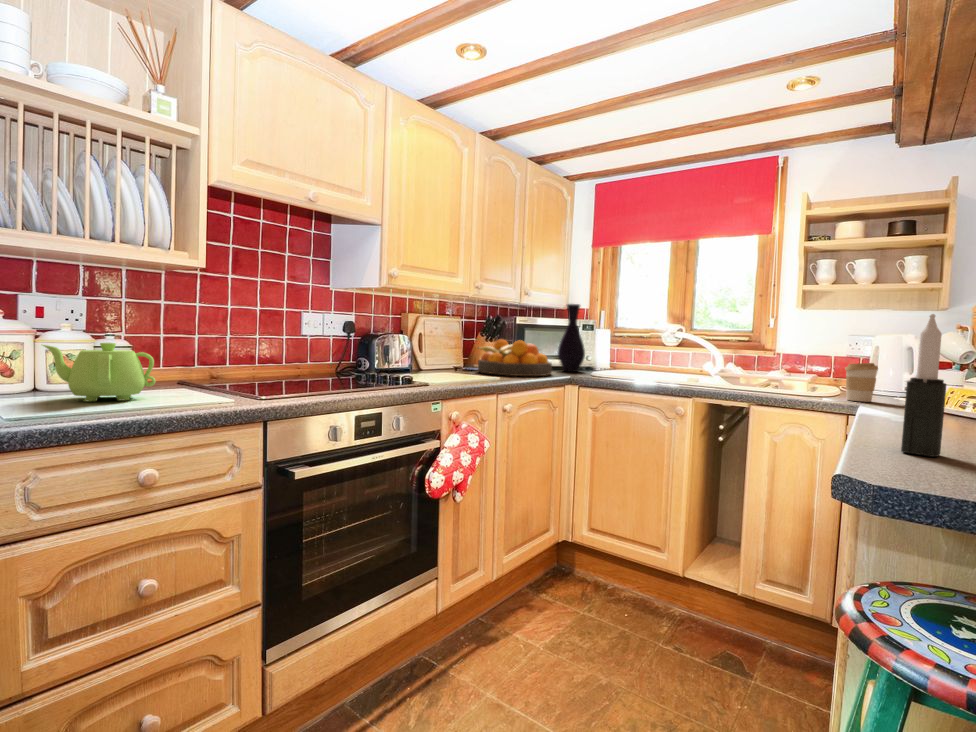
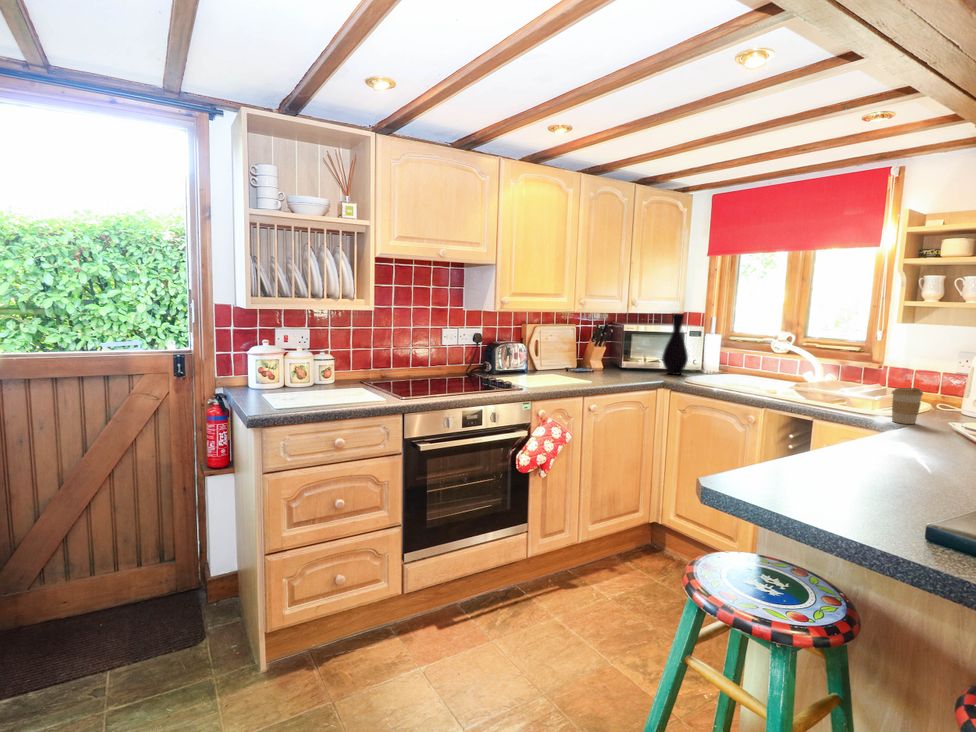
candle: present [901,314,946,457] -> none [784,374,816,474]
fruit bowl: present [478,339,552,376] -> none [583,346,647,380]
teapot: present [43,342,155,401] -> none [289,362,345,397]

